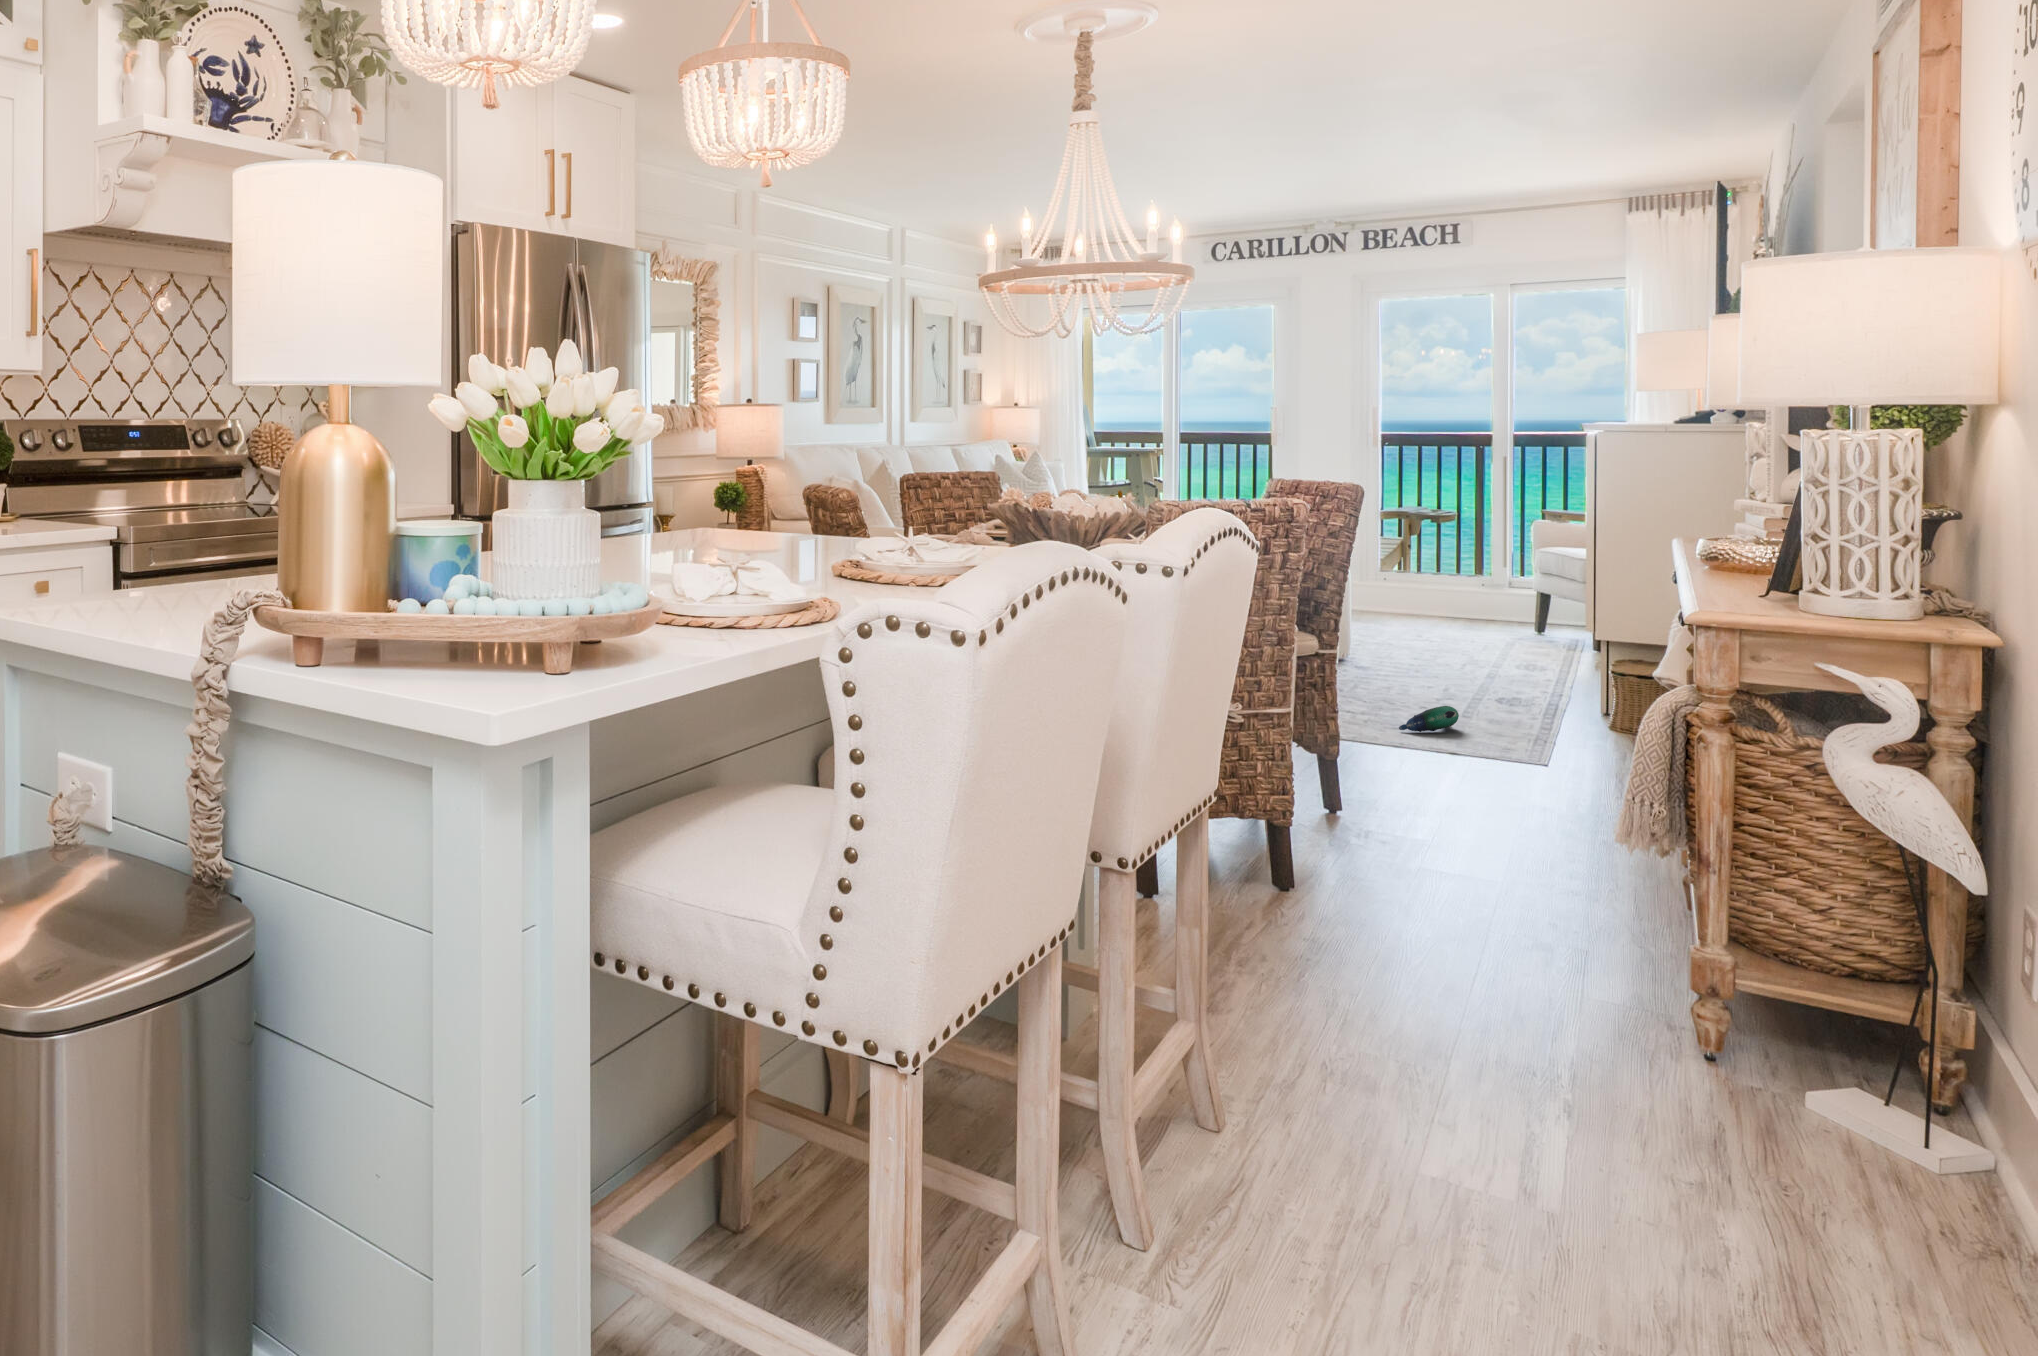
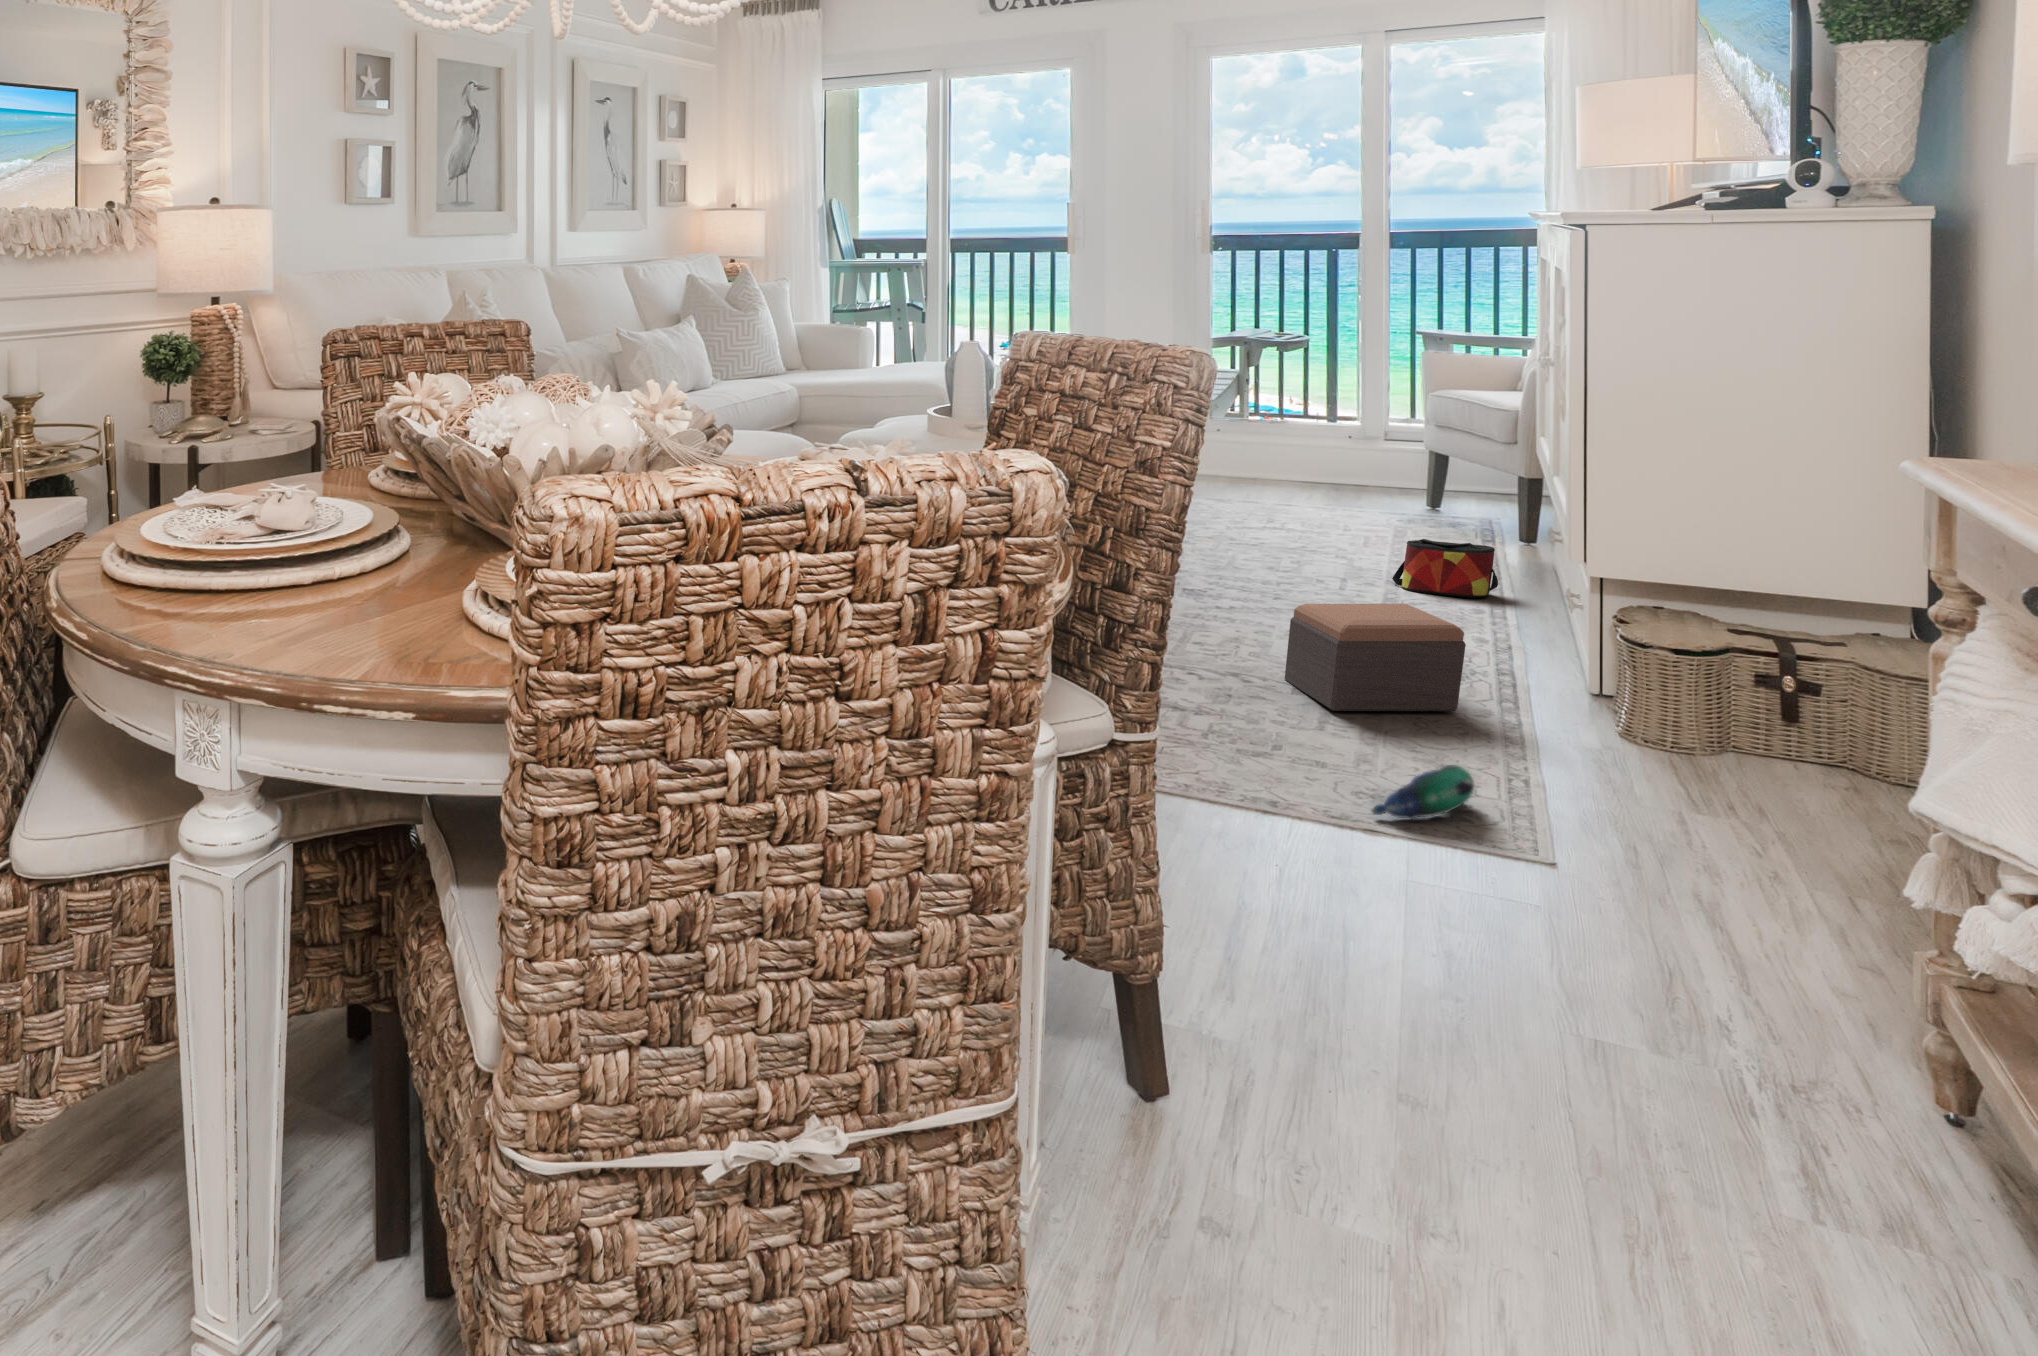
bag: none [1474,629,1543,666] -> present [1392,539,1498,598]
footstool: none [1376,645,1481,703] -> present [1285,603,1466,711]

